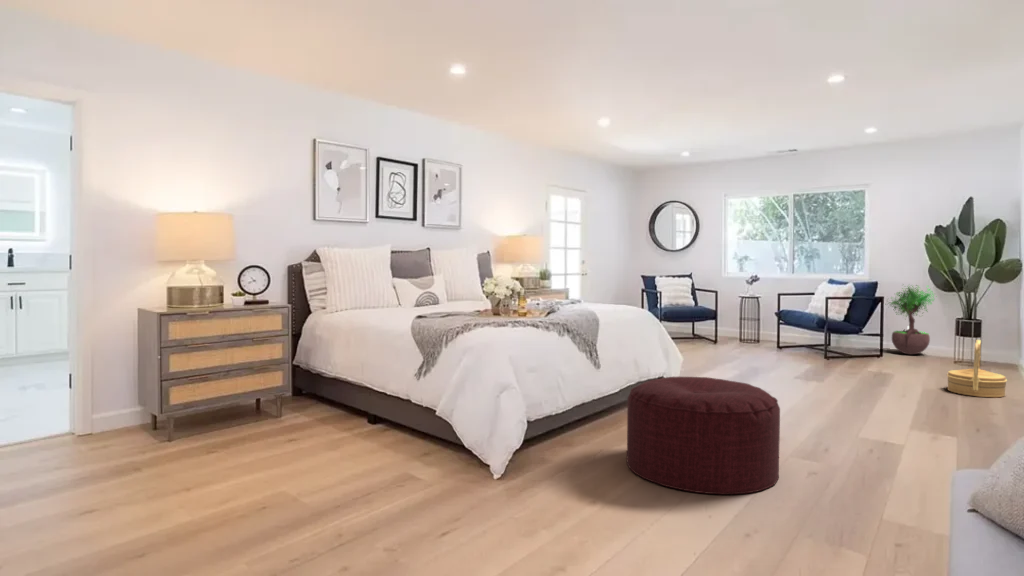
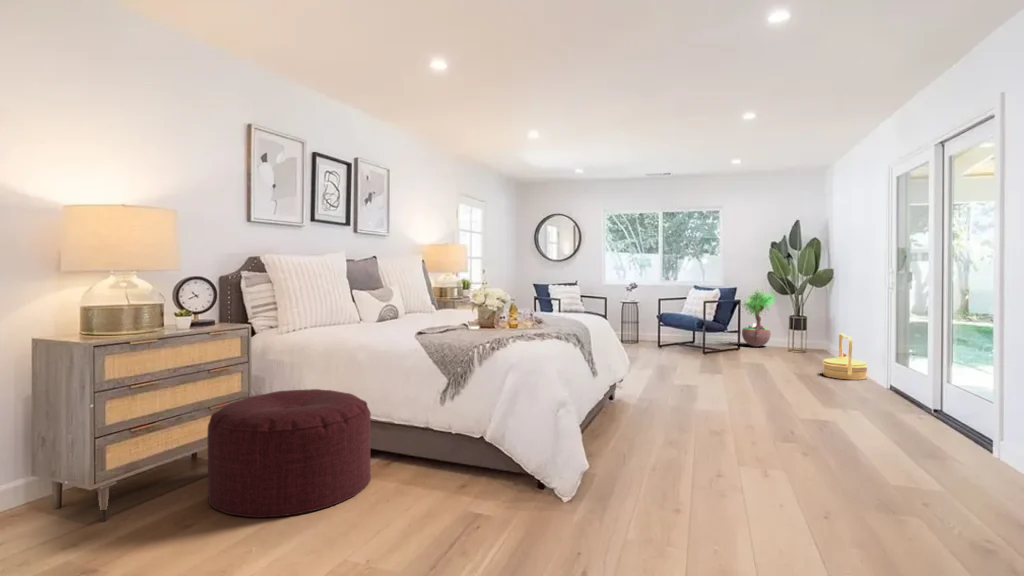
ottoman: present [627,377,780,494] -> present [207,389,371,517]

